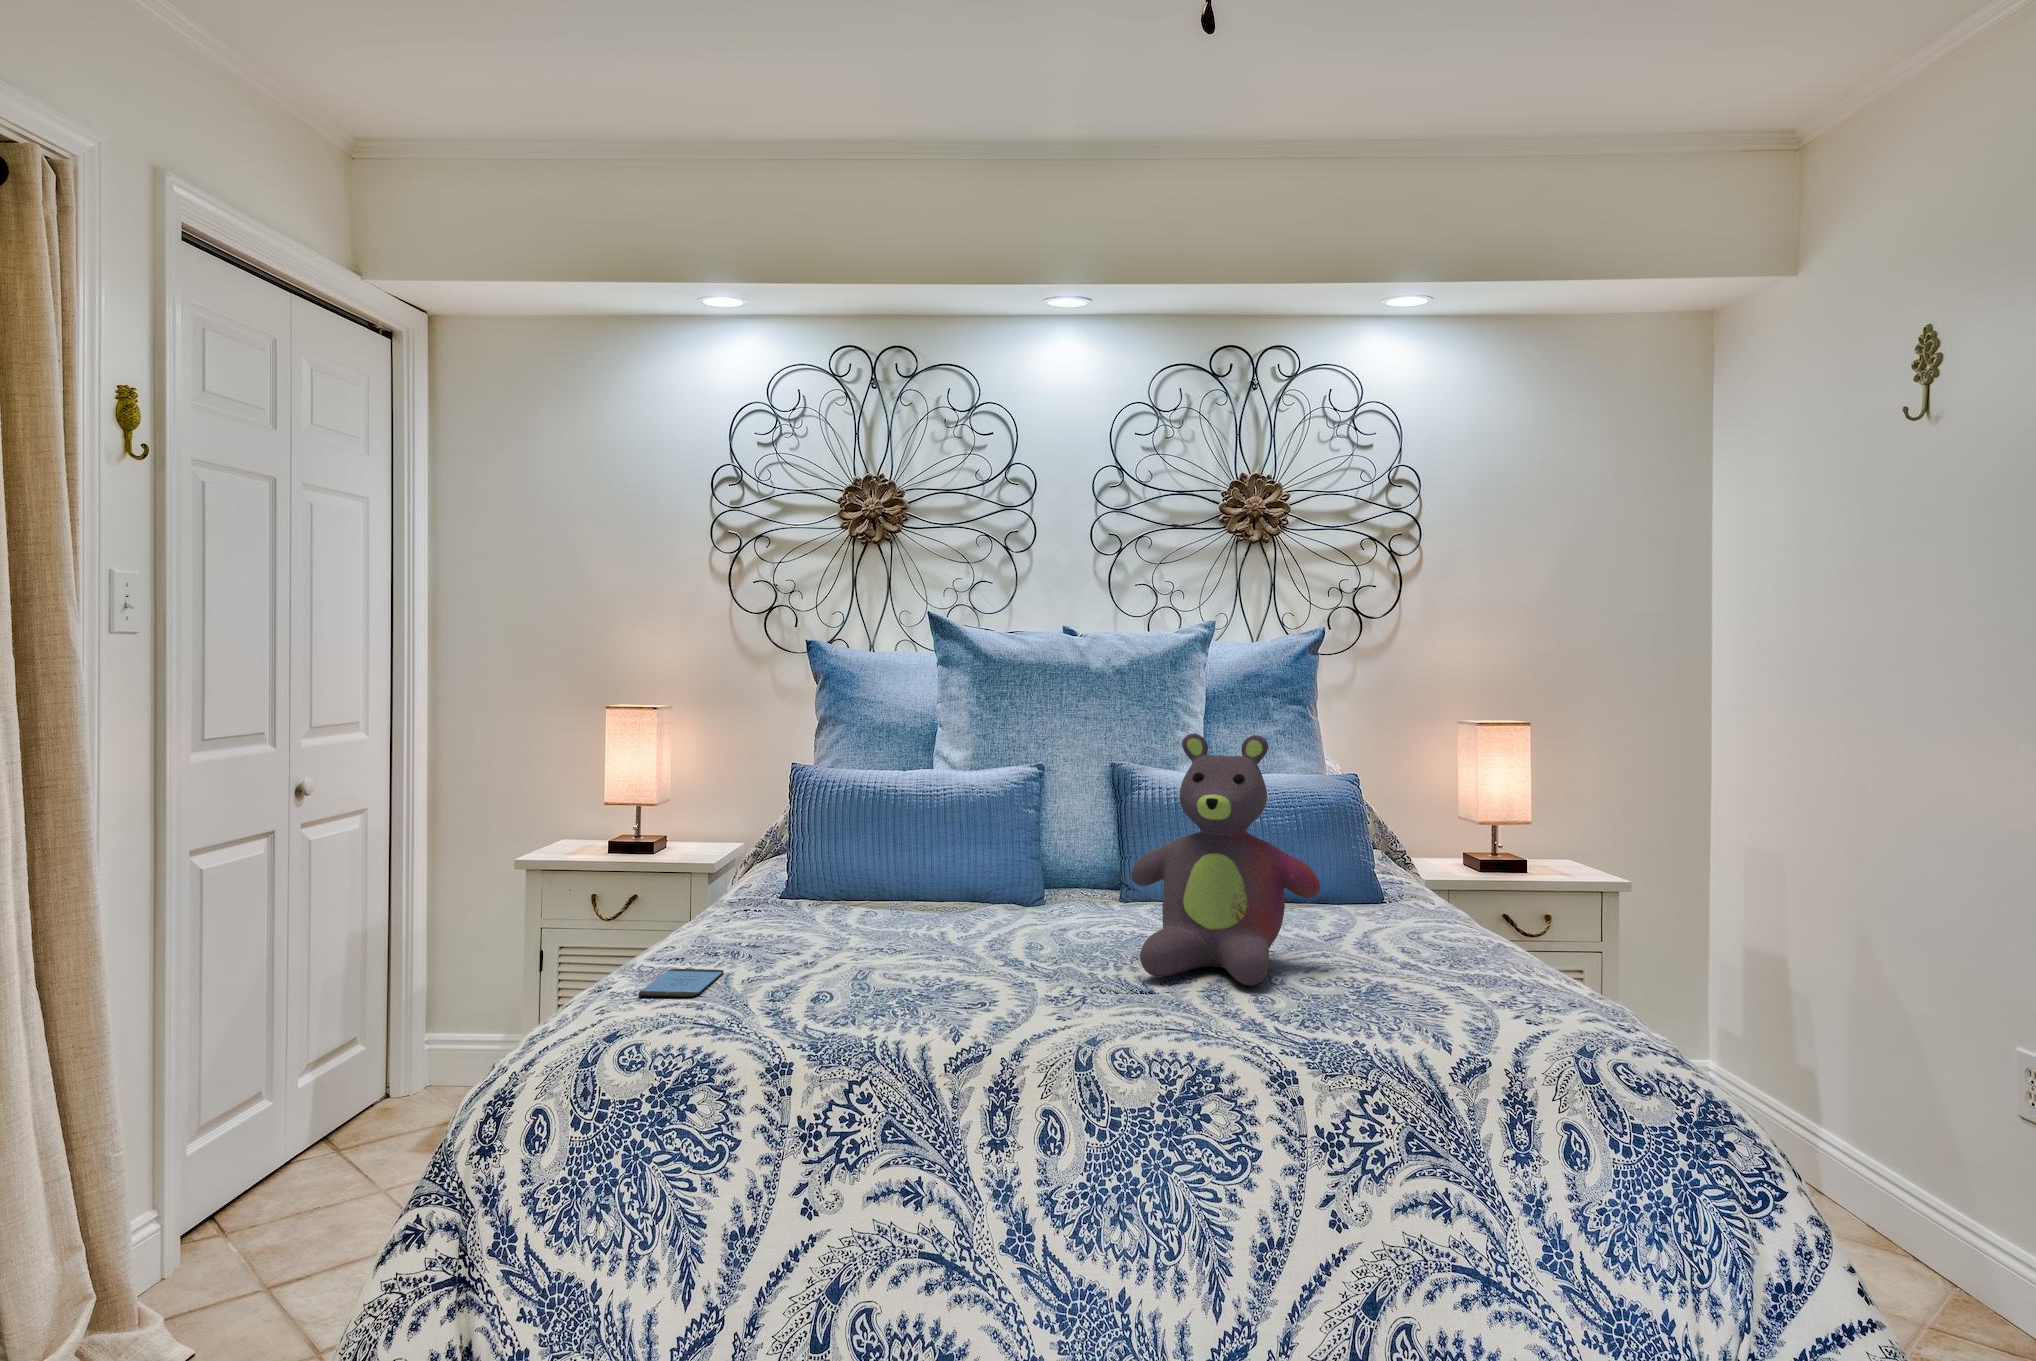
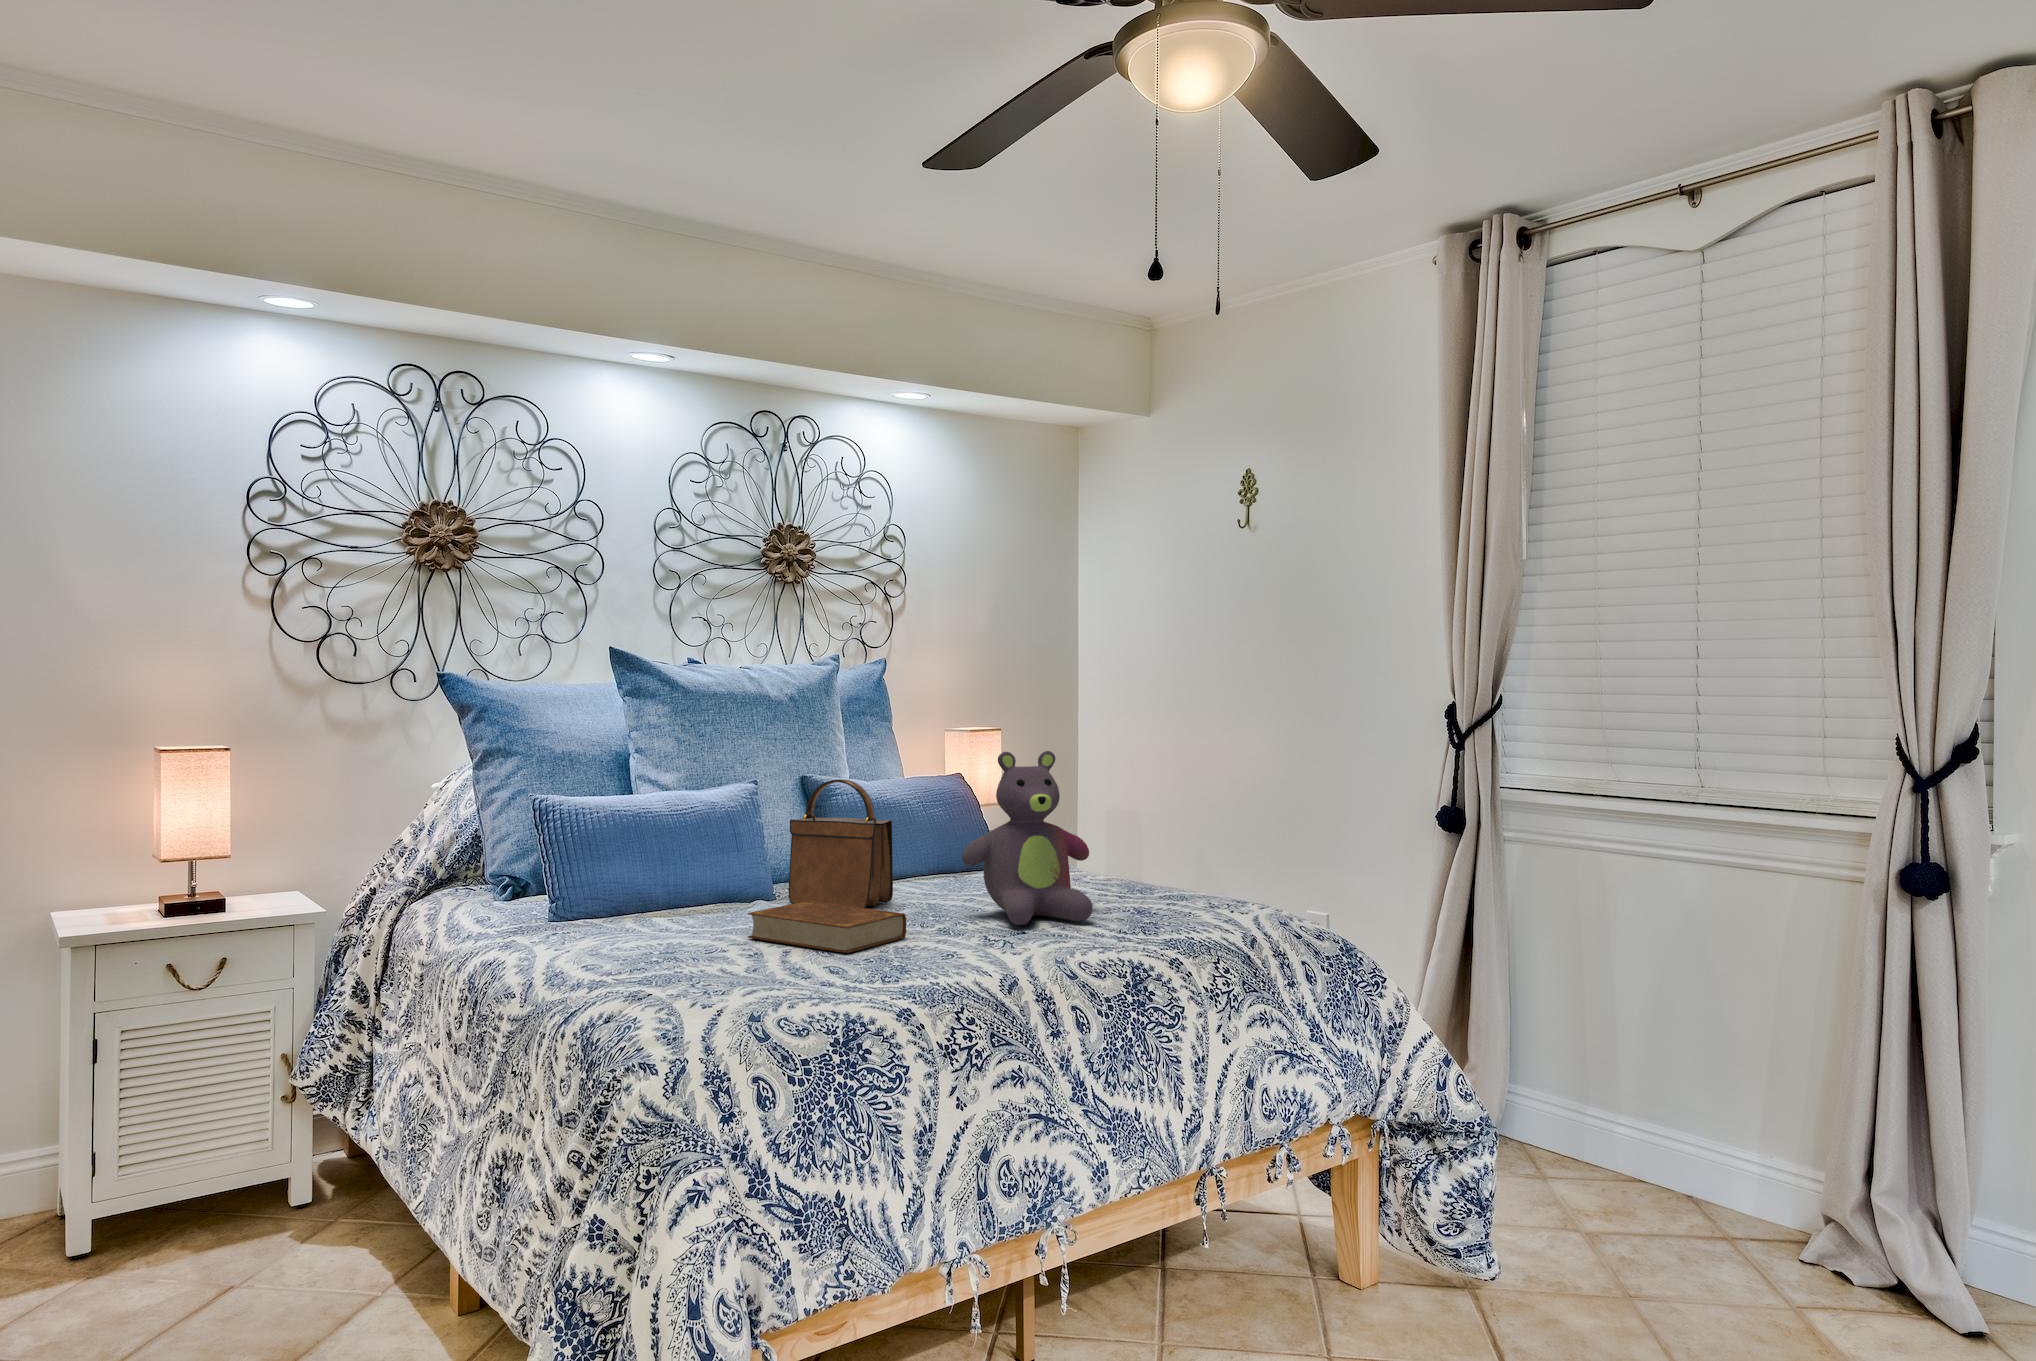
handbag: none [1009,762,1115,926] -> present [788,779,893,908]
book: none [860,904,1000,975] -> present [748,901,906,953]
smartphone: present [639,969,724,997] -> none [676,971,755,994]

